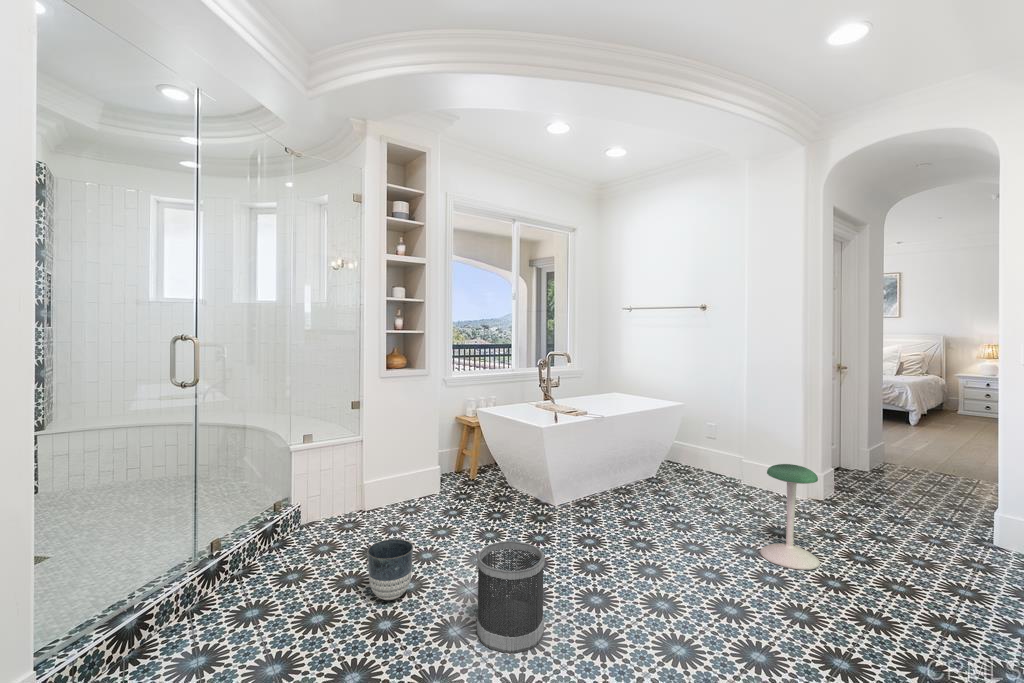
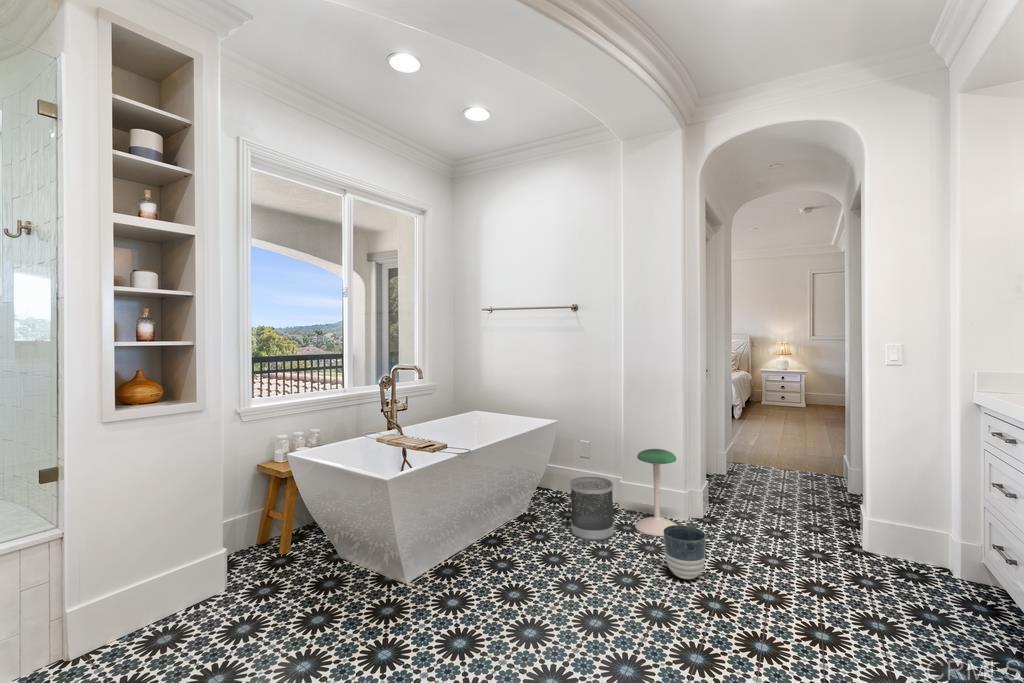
planter: present [368,539,413,600] -> present [664,525,706,579]
wastebasket: present [477,541,545,653] -> present [570,477,614,540]

